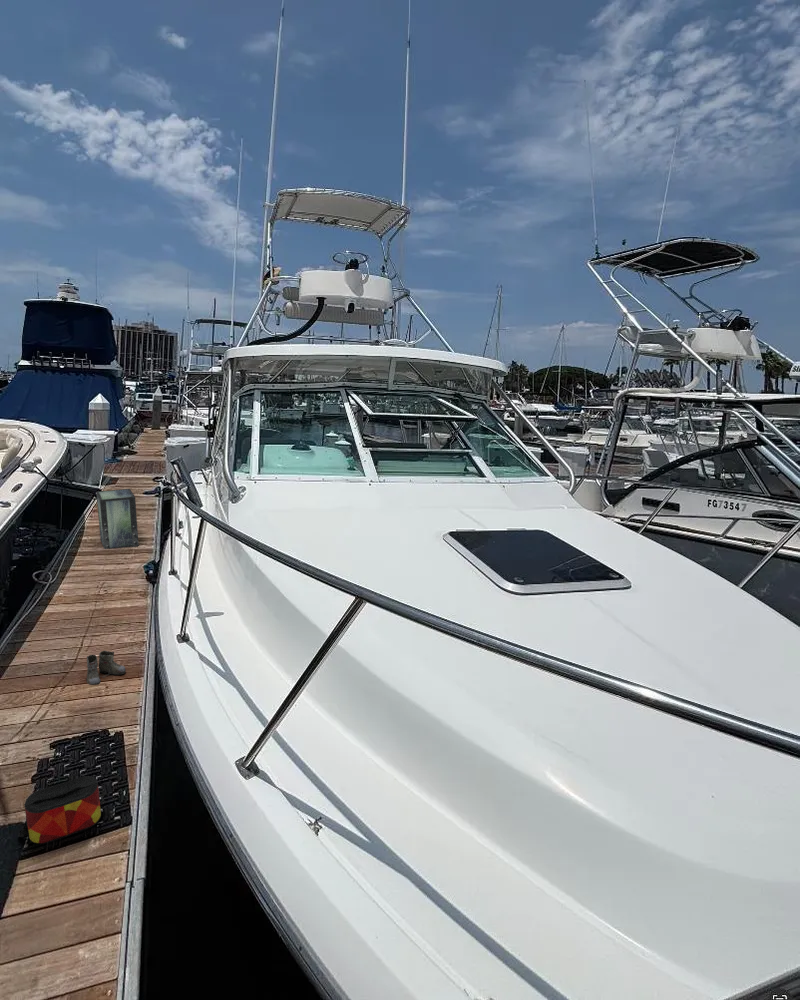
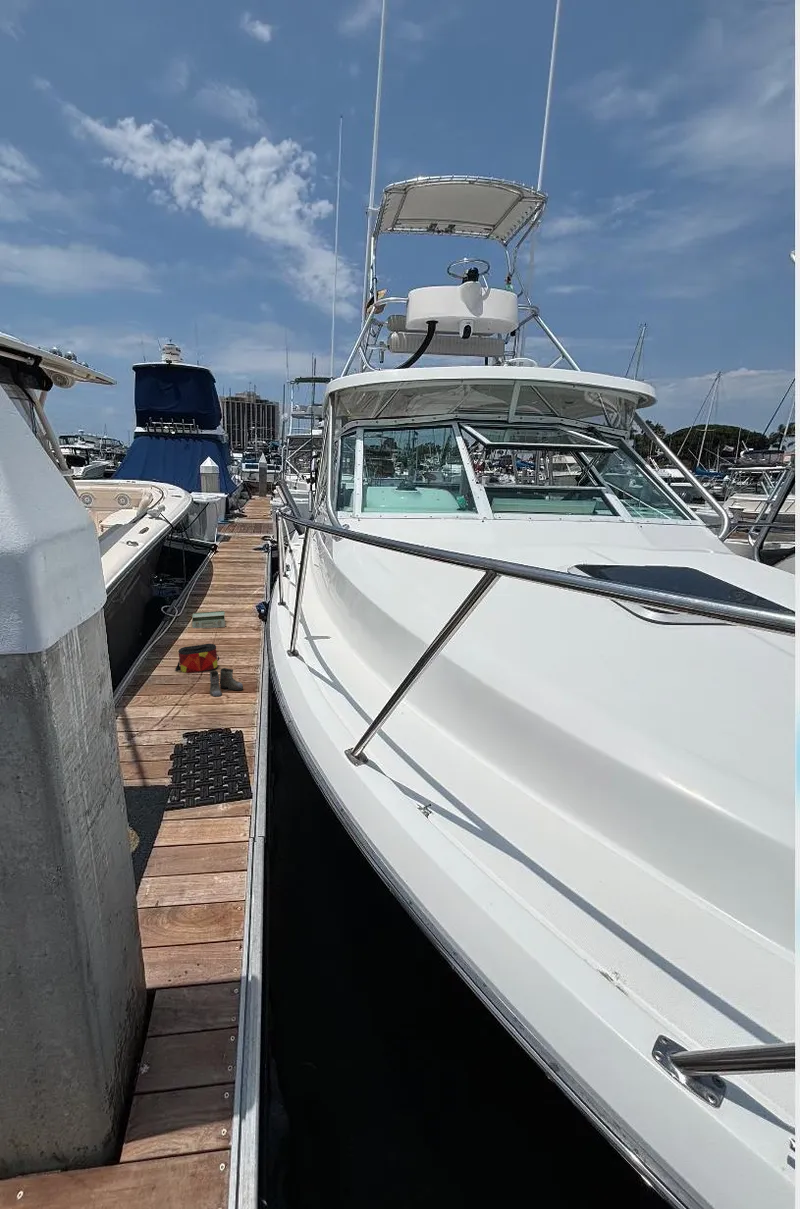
storage box: present [96,489,139,549] -> none [212,537,250,594]
toolbox: none [70,574,109,596] -> present [192,611,225,628]
bag: present [18,776,104,844] -> present [175,644,219,673]

